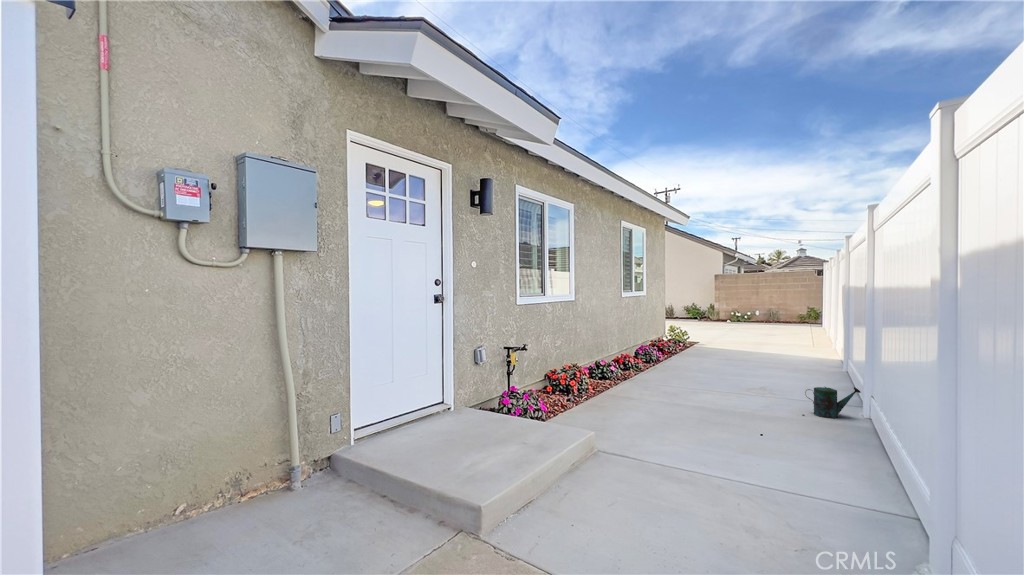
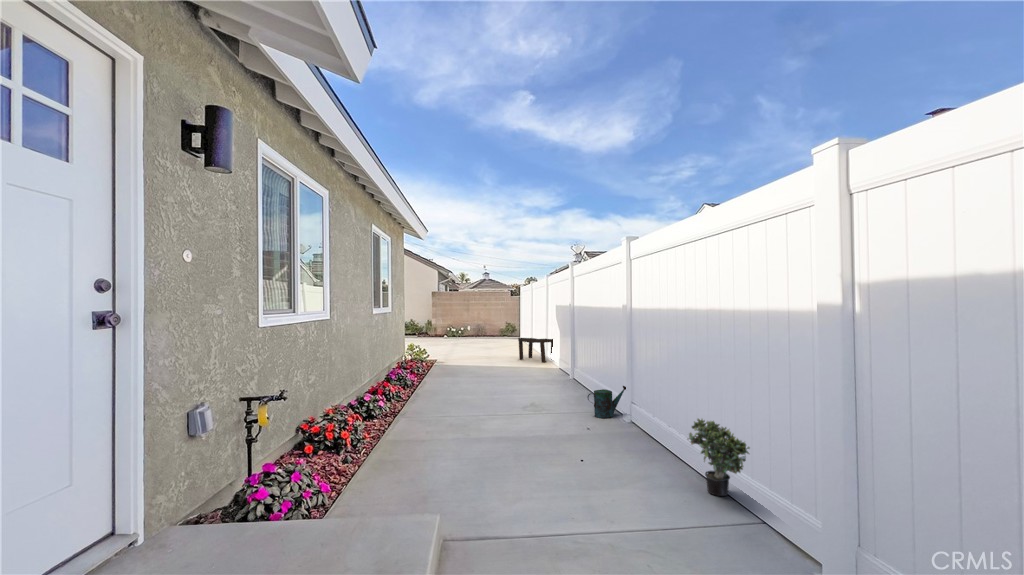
bench: none [790,328,837,358] -> present [518,338,553,363]
potted plant: none [830,420,905,499] -> present [689,419,750,496]

